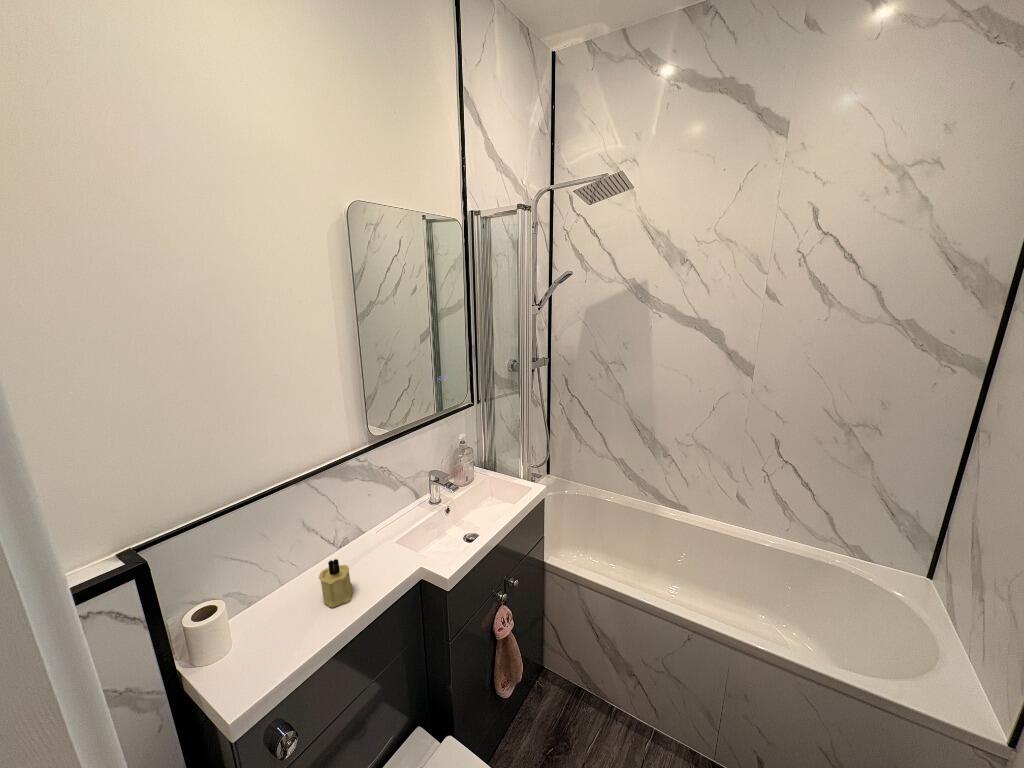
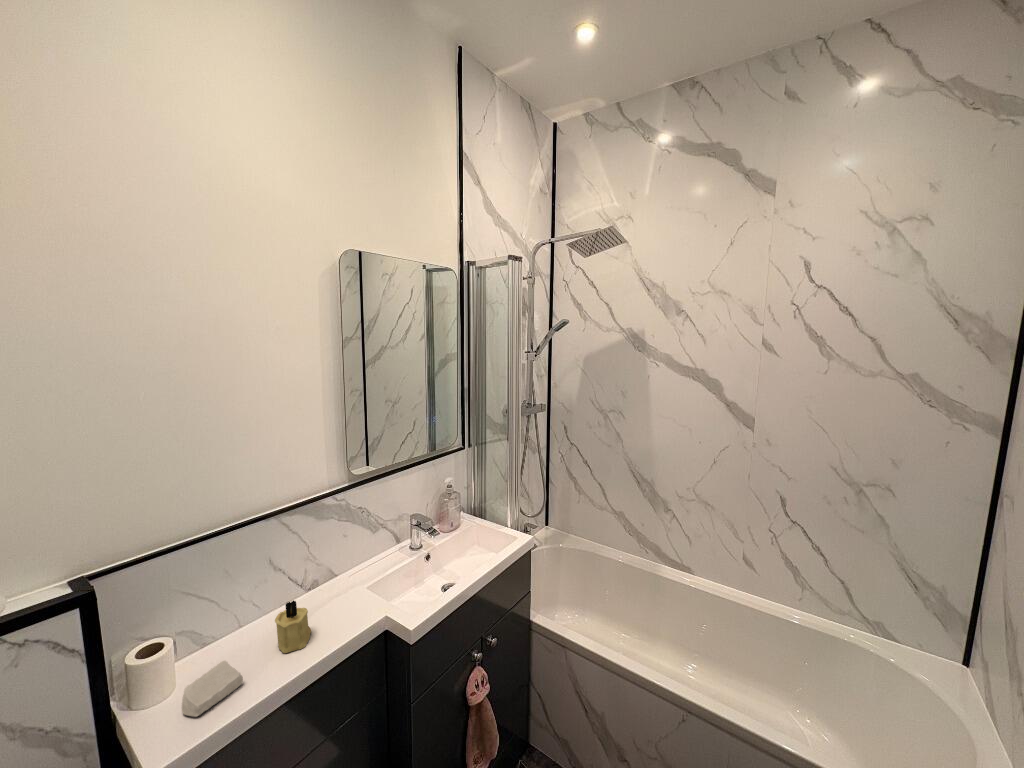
soap bar: none [246,618,299,669] -> present [182,661,243,717]

